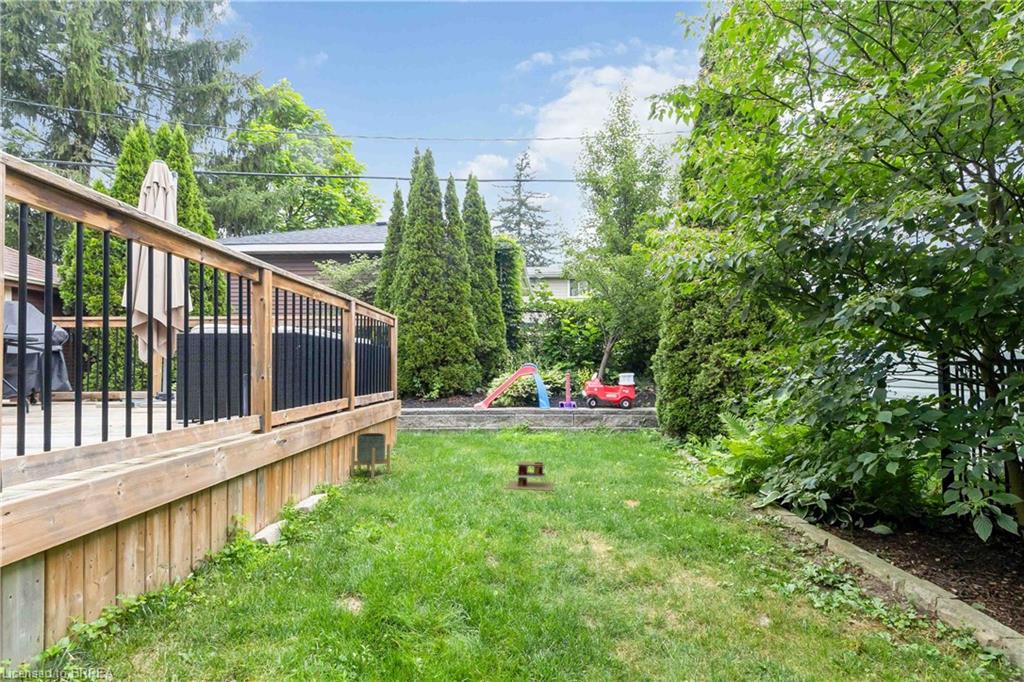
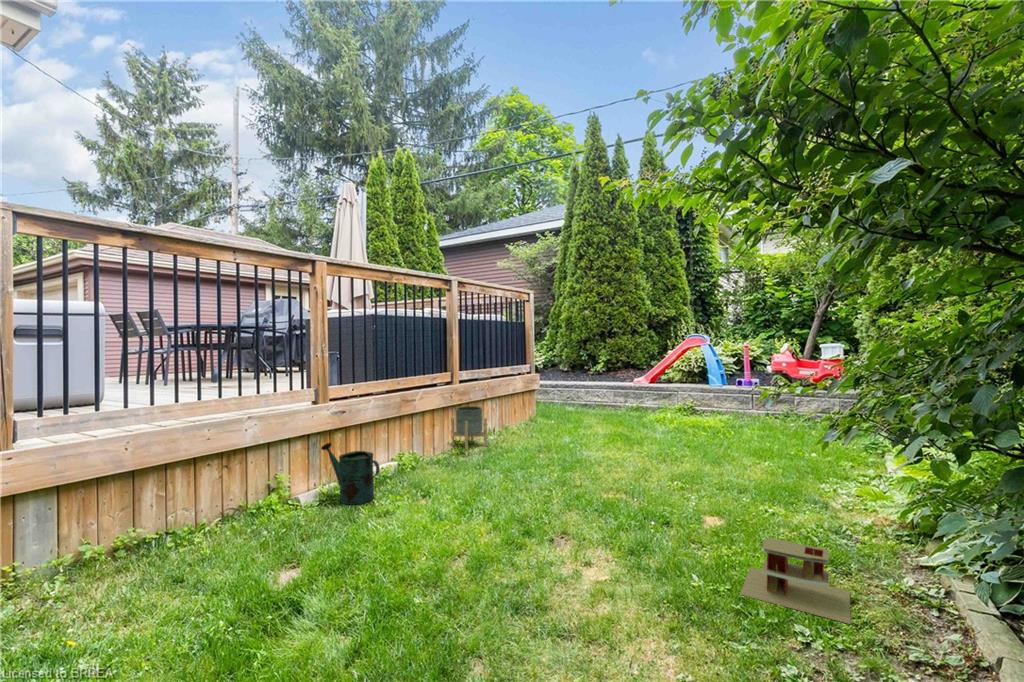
toy house: present [507,461,554,491] -> present [740,537,851,624]
watering can: none [269,476,353,541] -> present [321,443,380,505]

